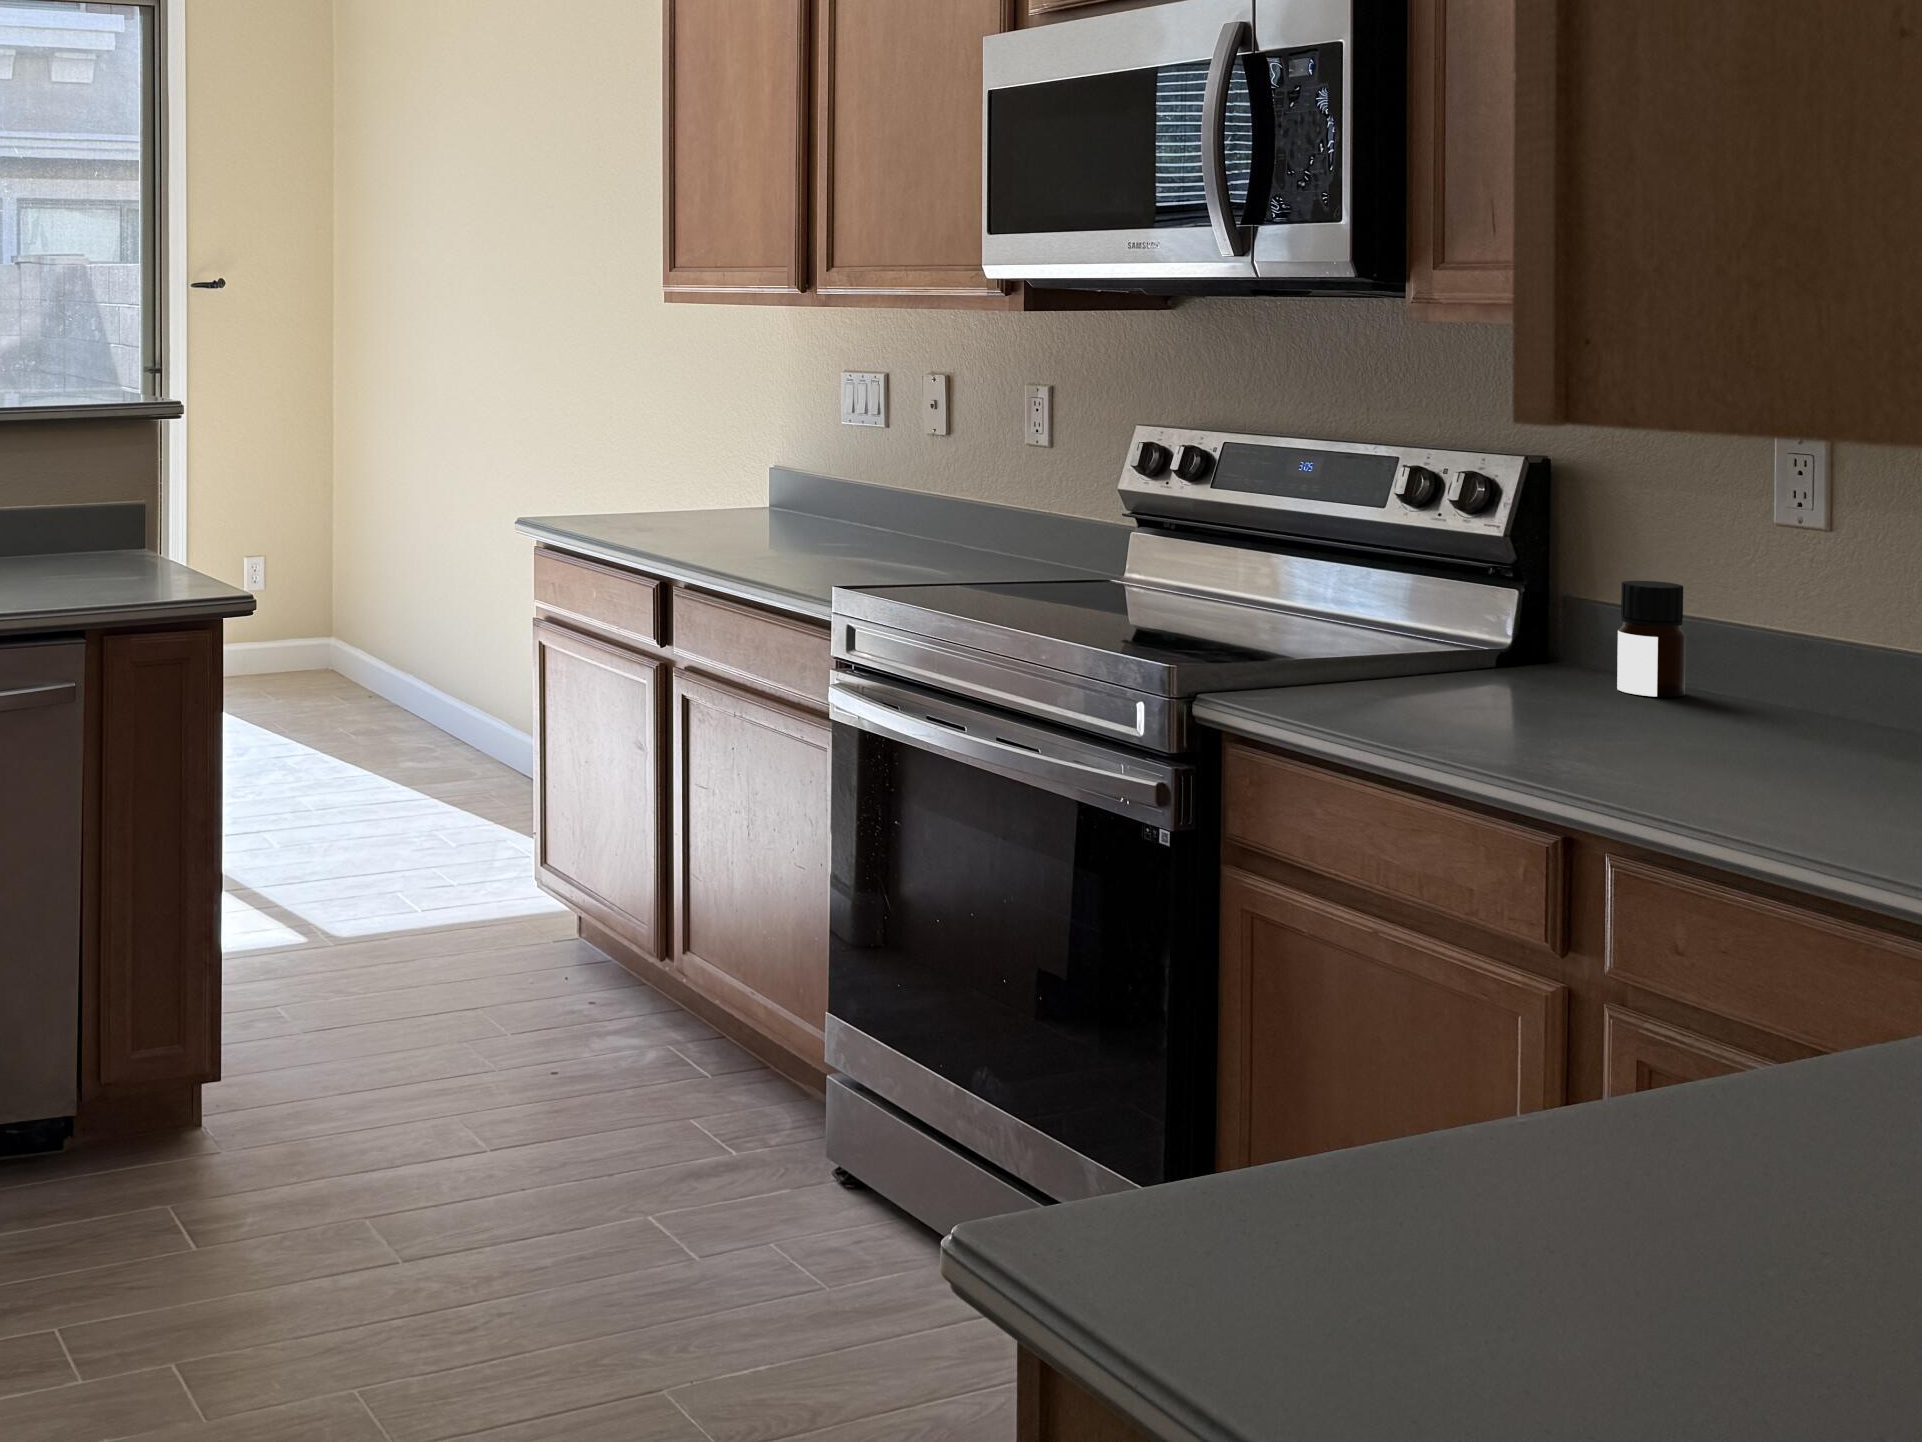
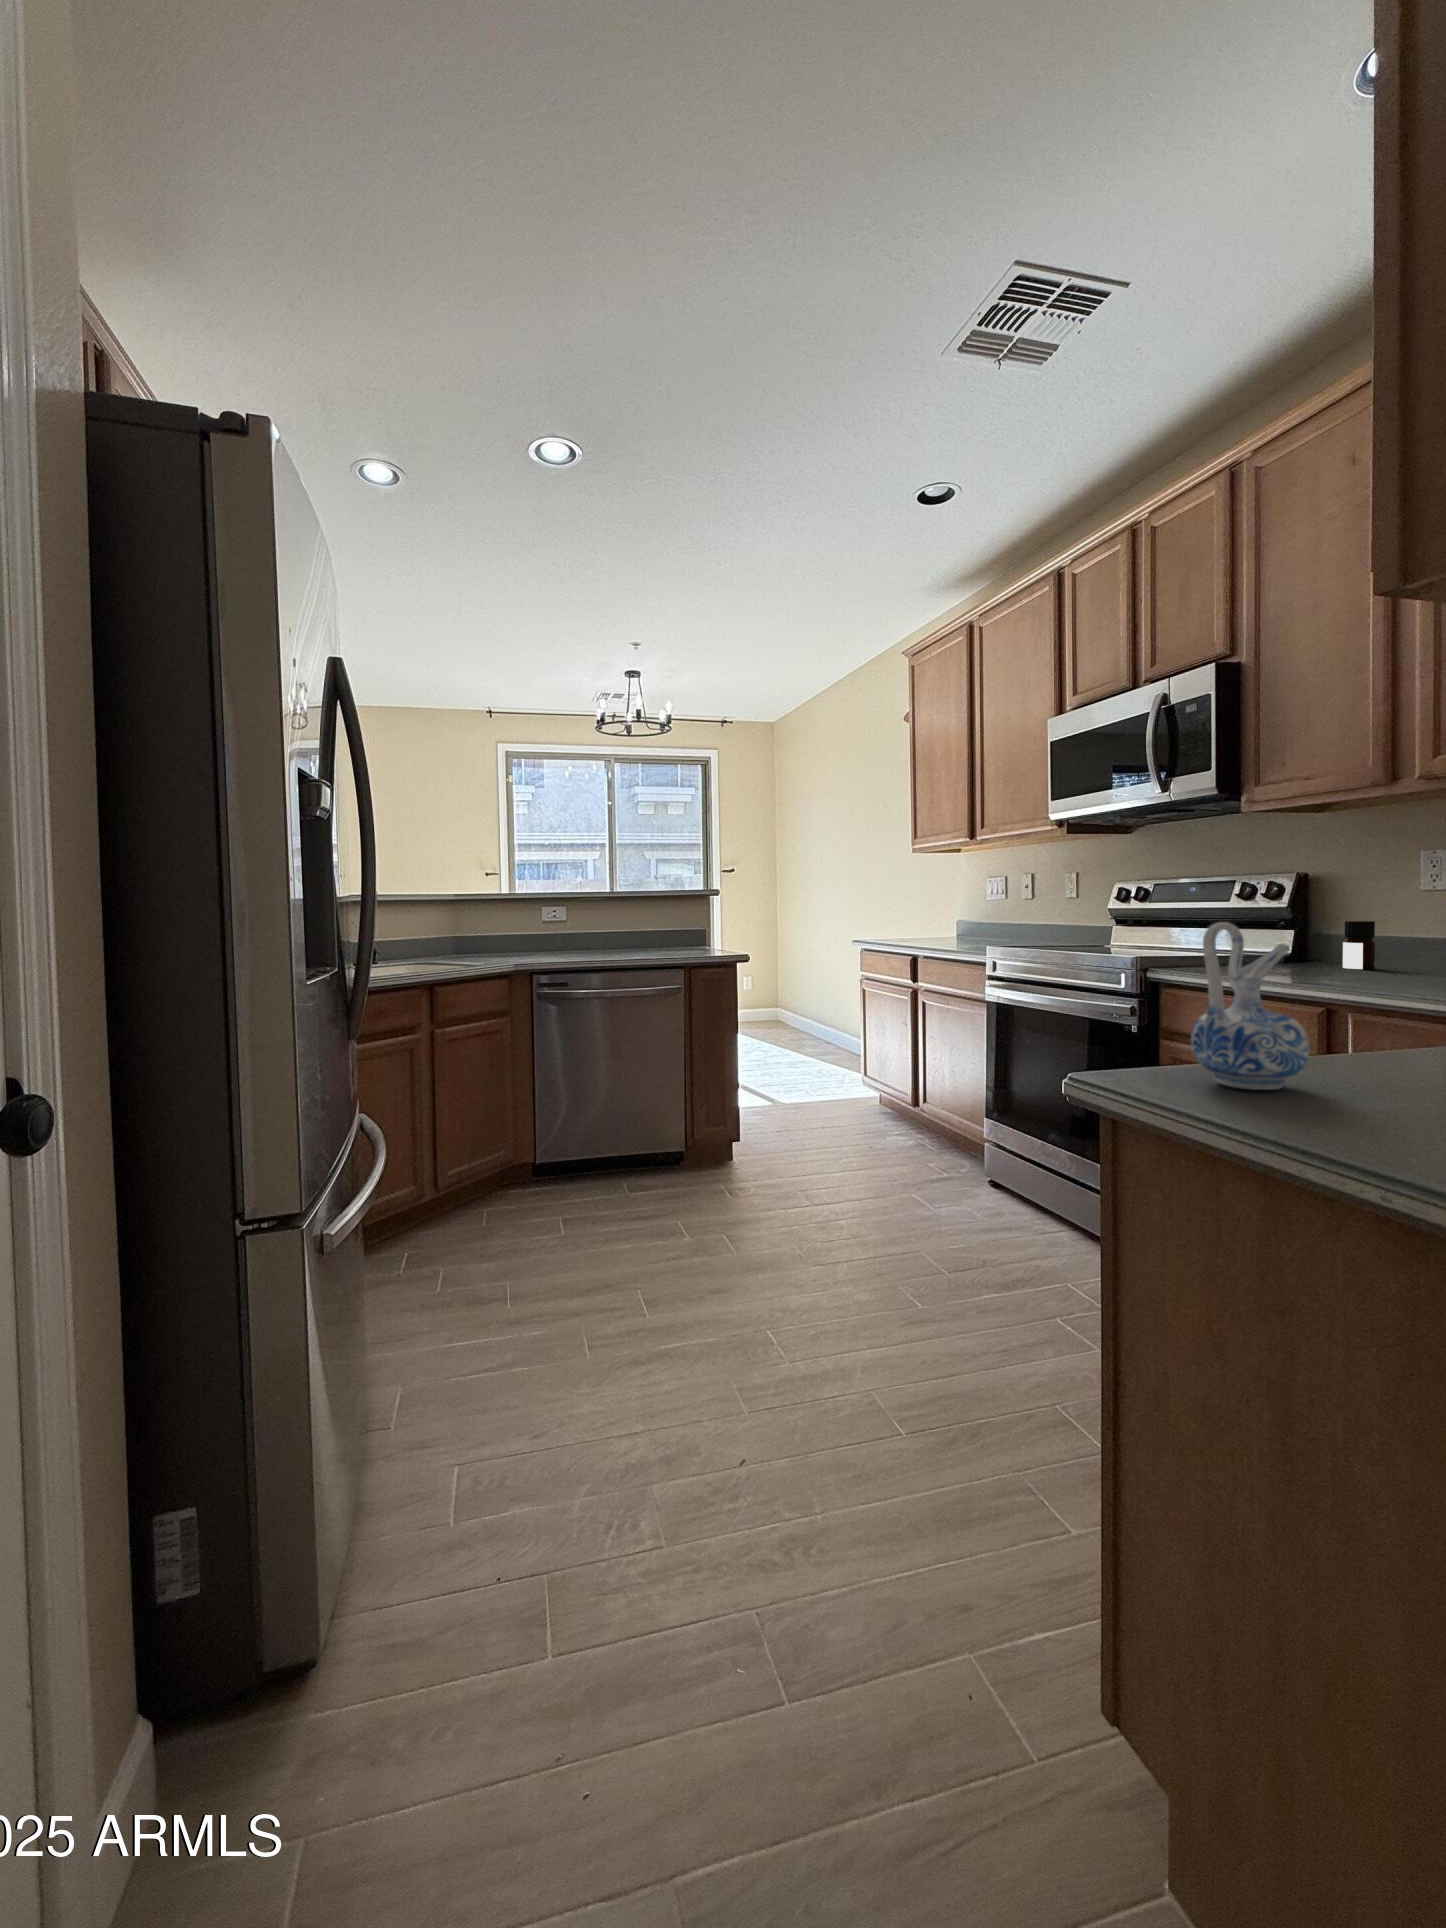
ceramic pitcher: none [1209,949,1438,1318] -> present [1191,922,1310,1090]

